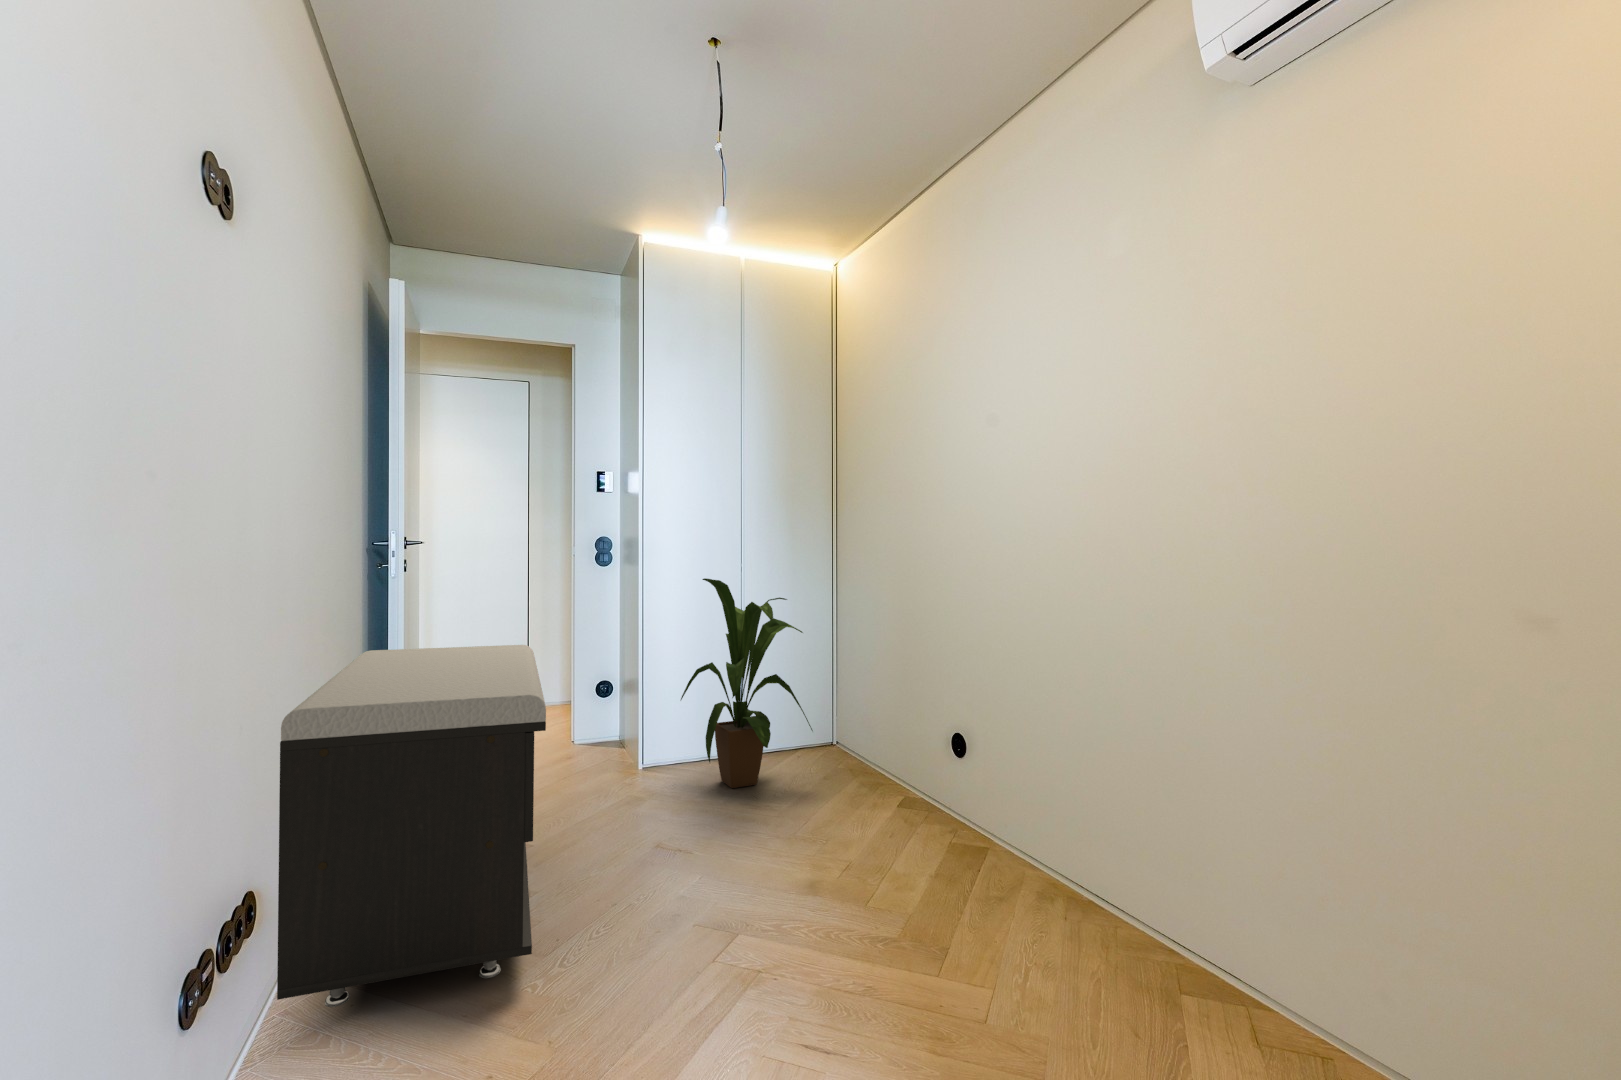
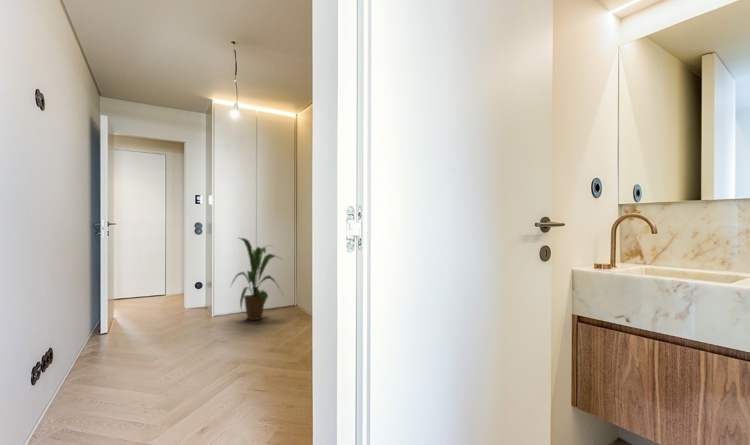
storage bench: present [277,645,546,1007] -> none [61,264,166,391]

